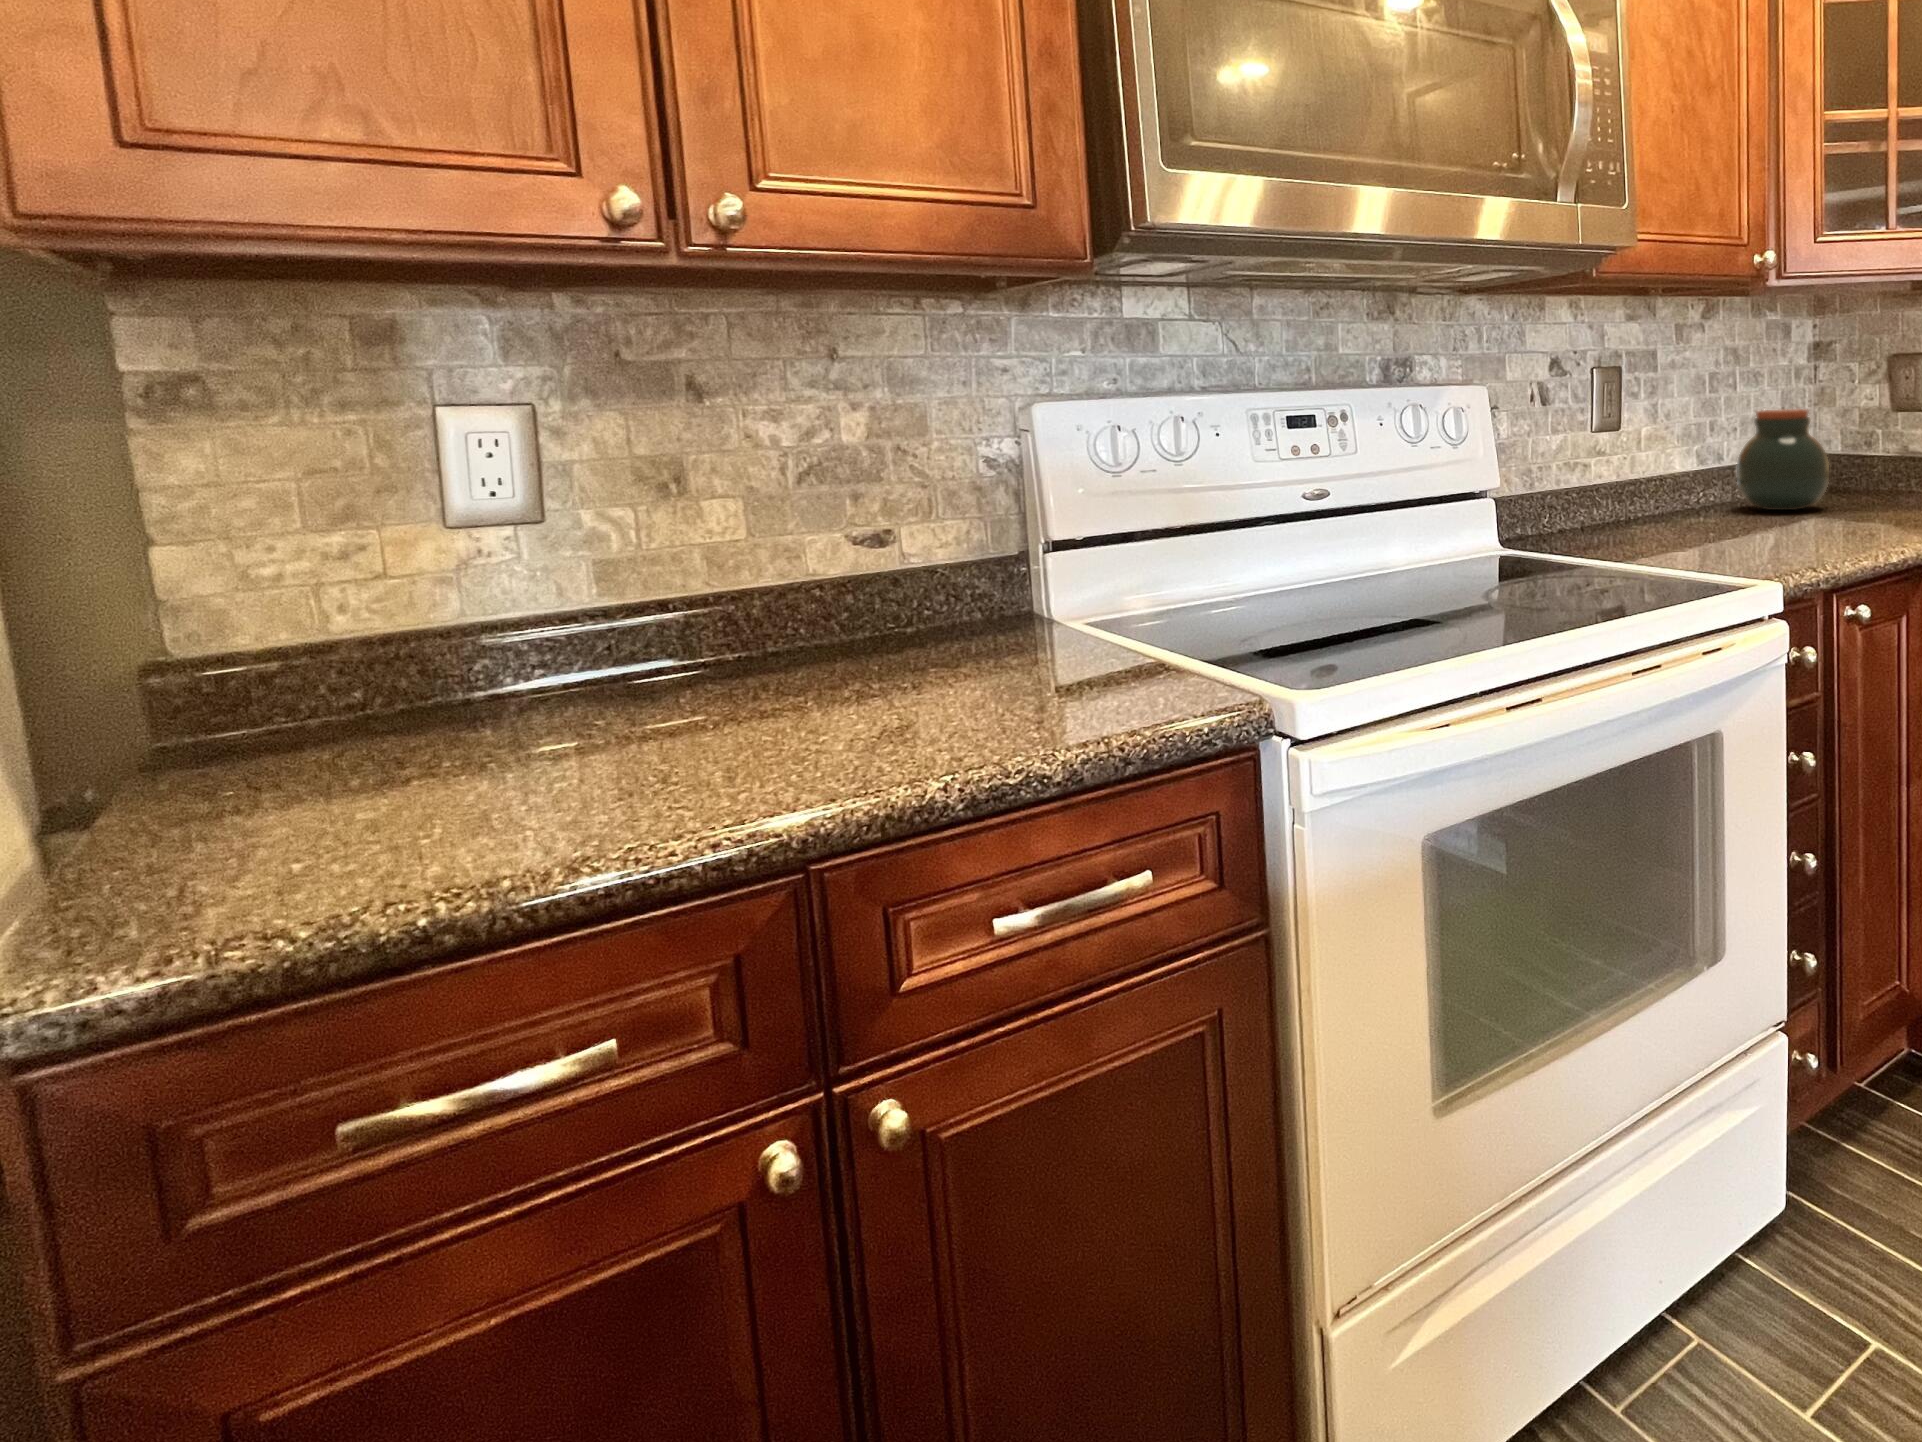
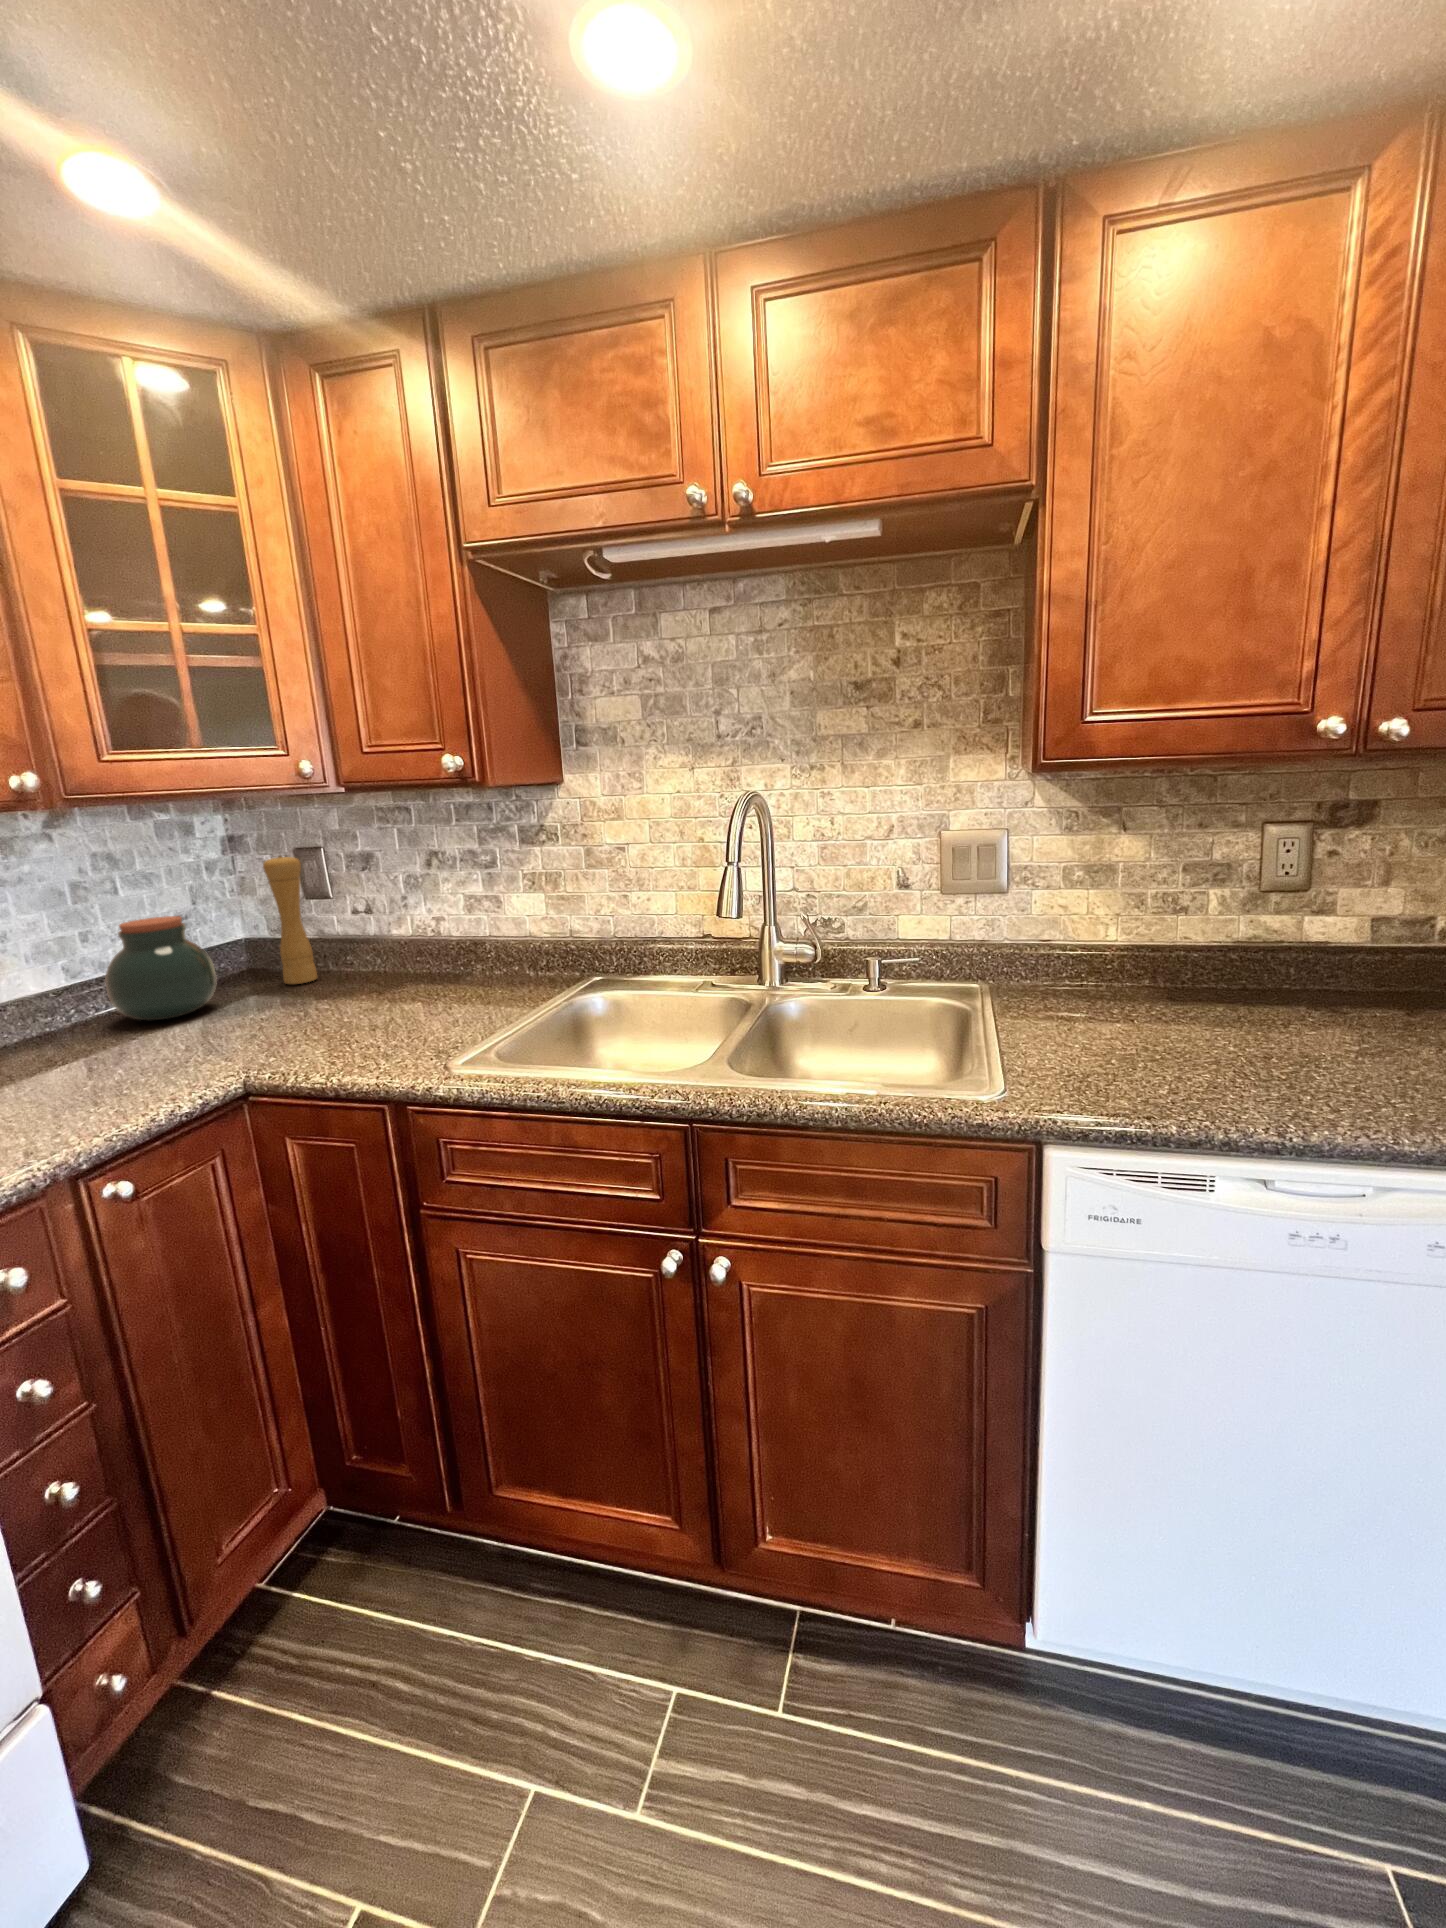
pepper mill: none [1870,357,1908,499] -> present [263,855,317,984]

